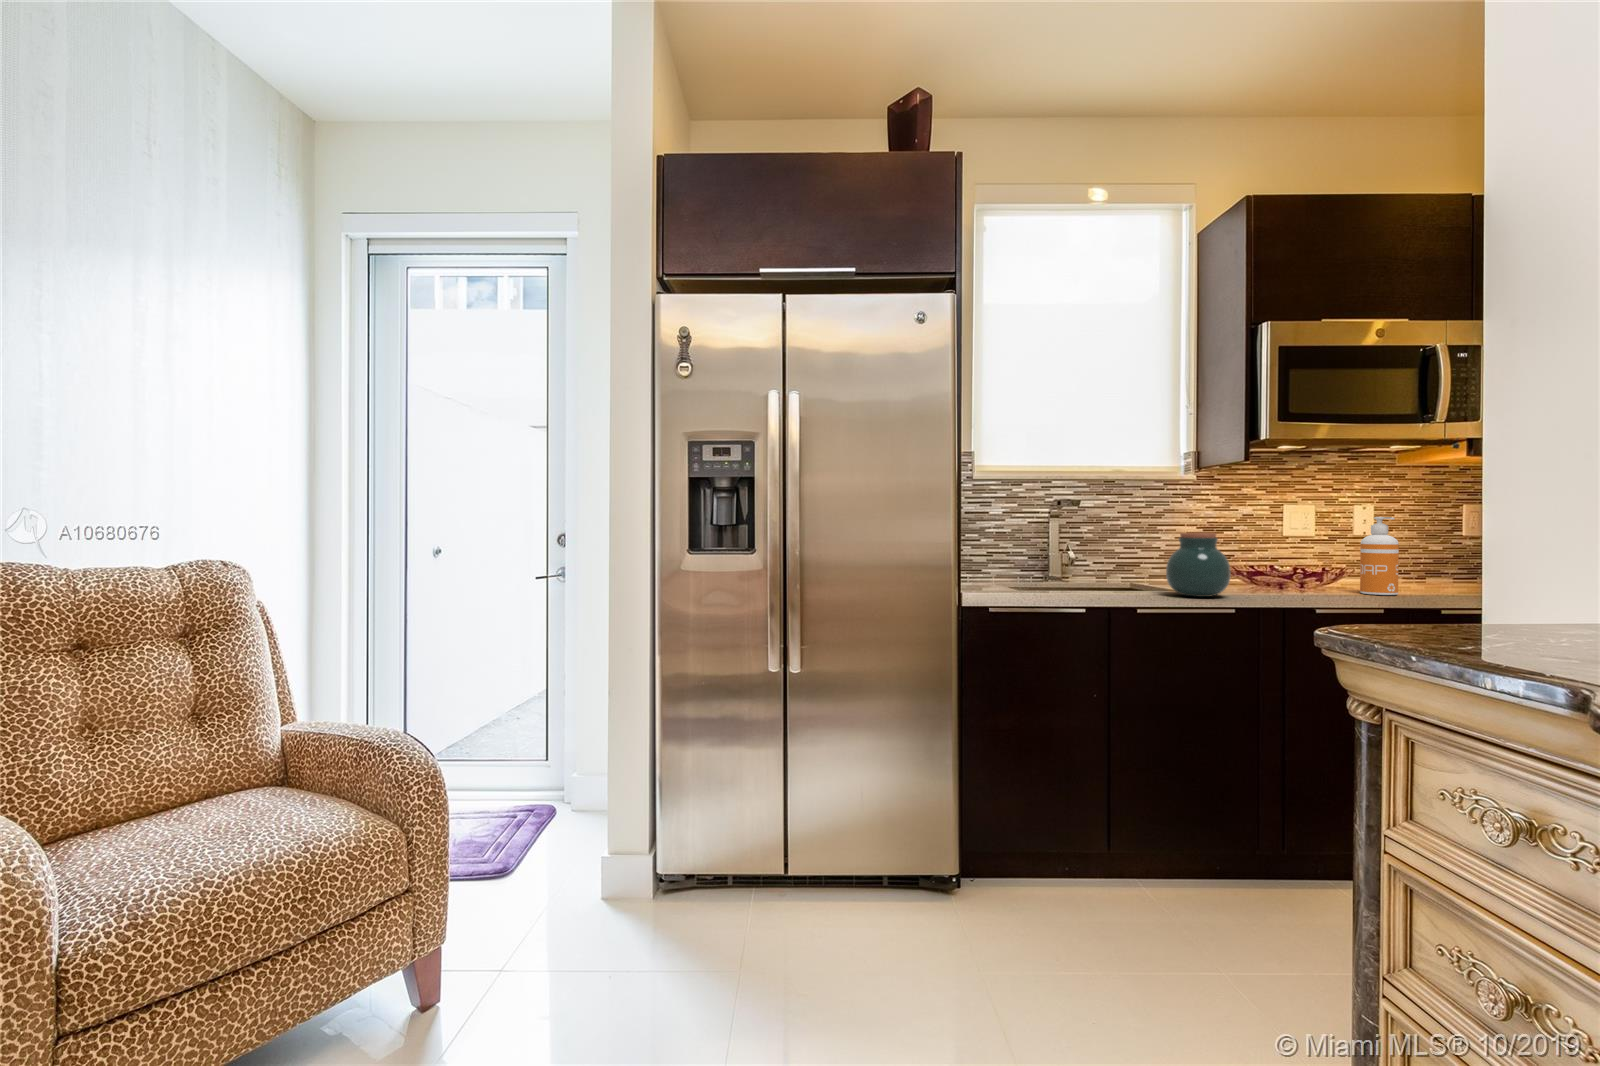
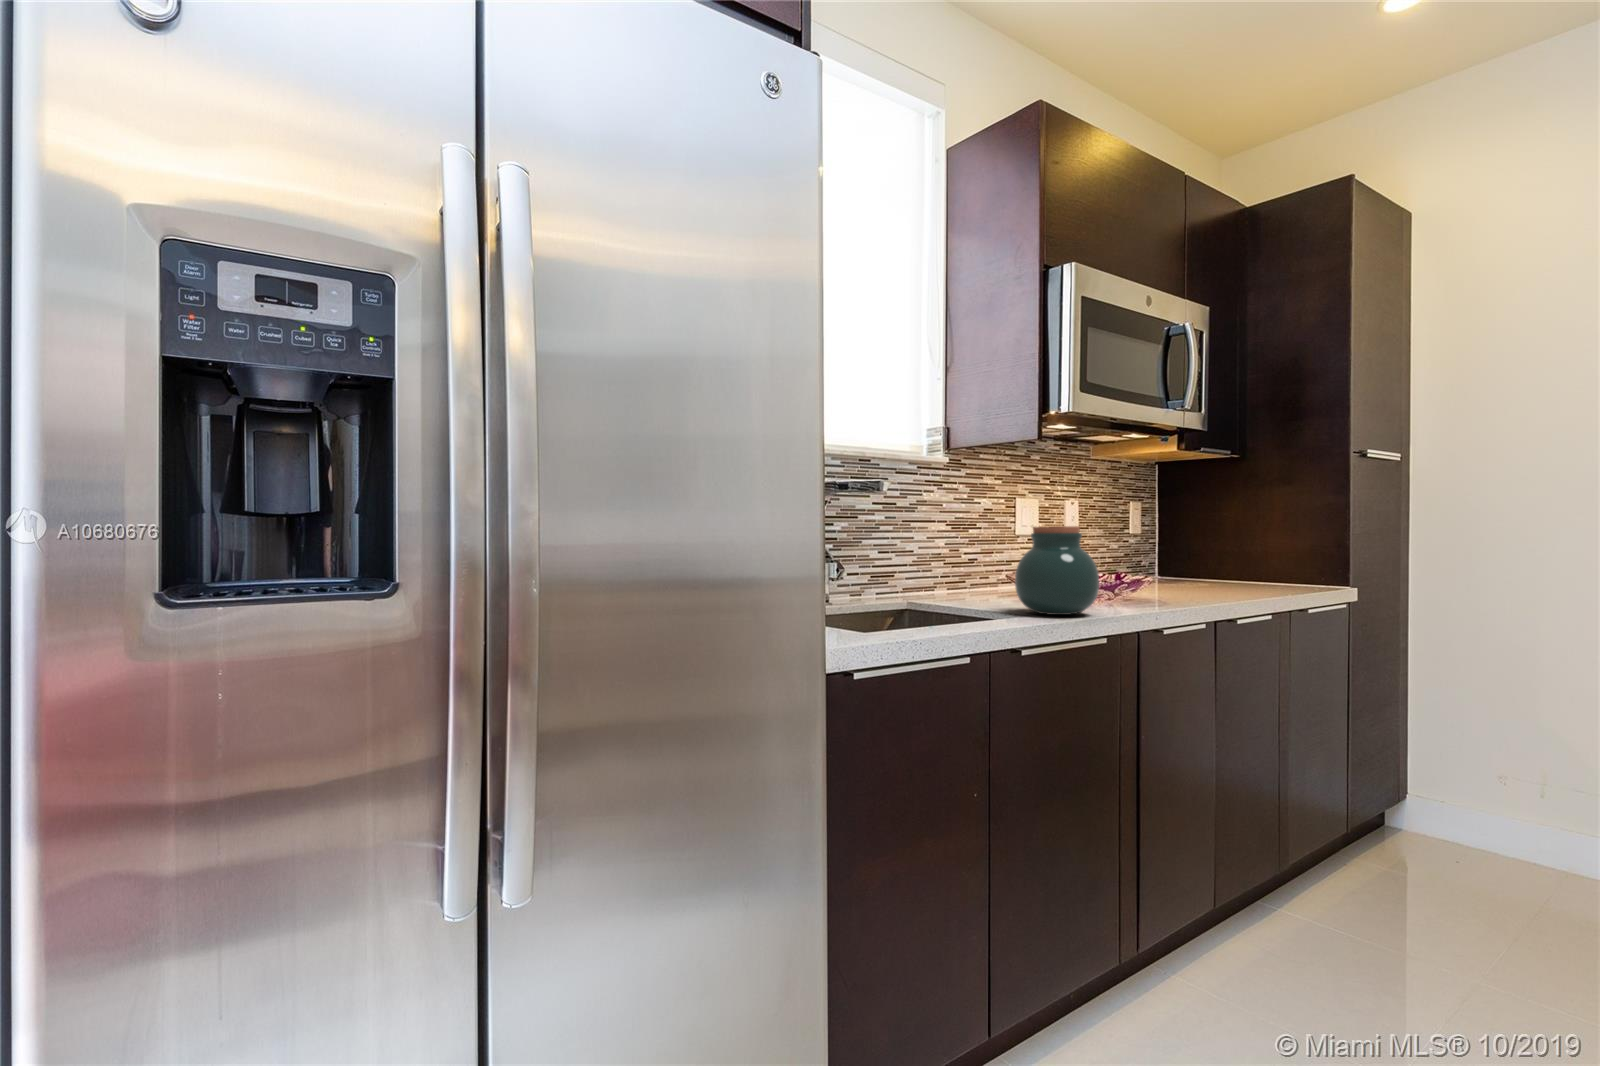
soap dispenser: present [1360,517,1399,595] -> none [1143,509,1182,598]

